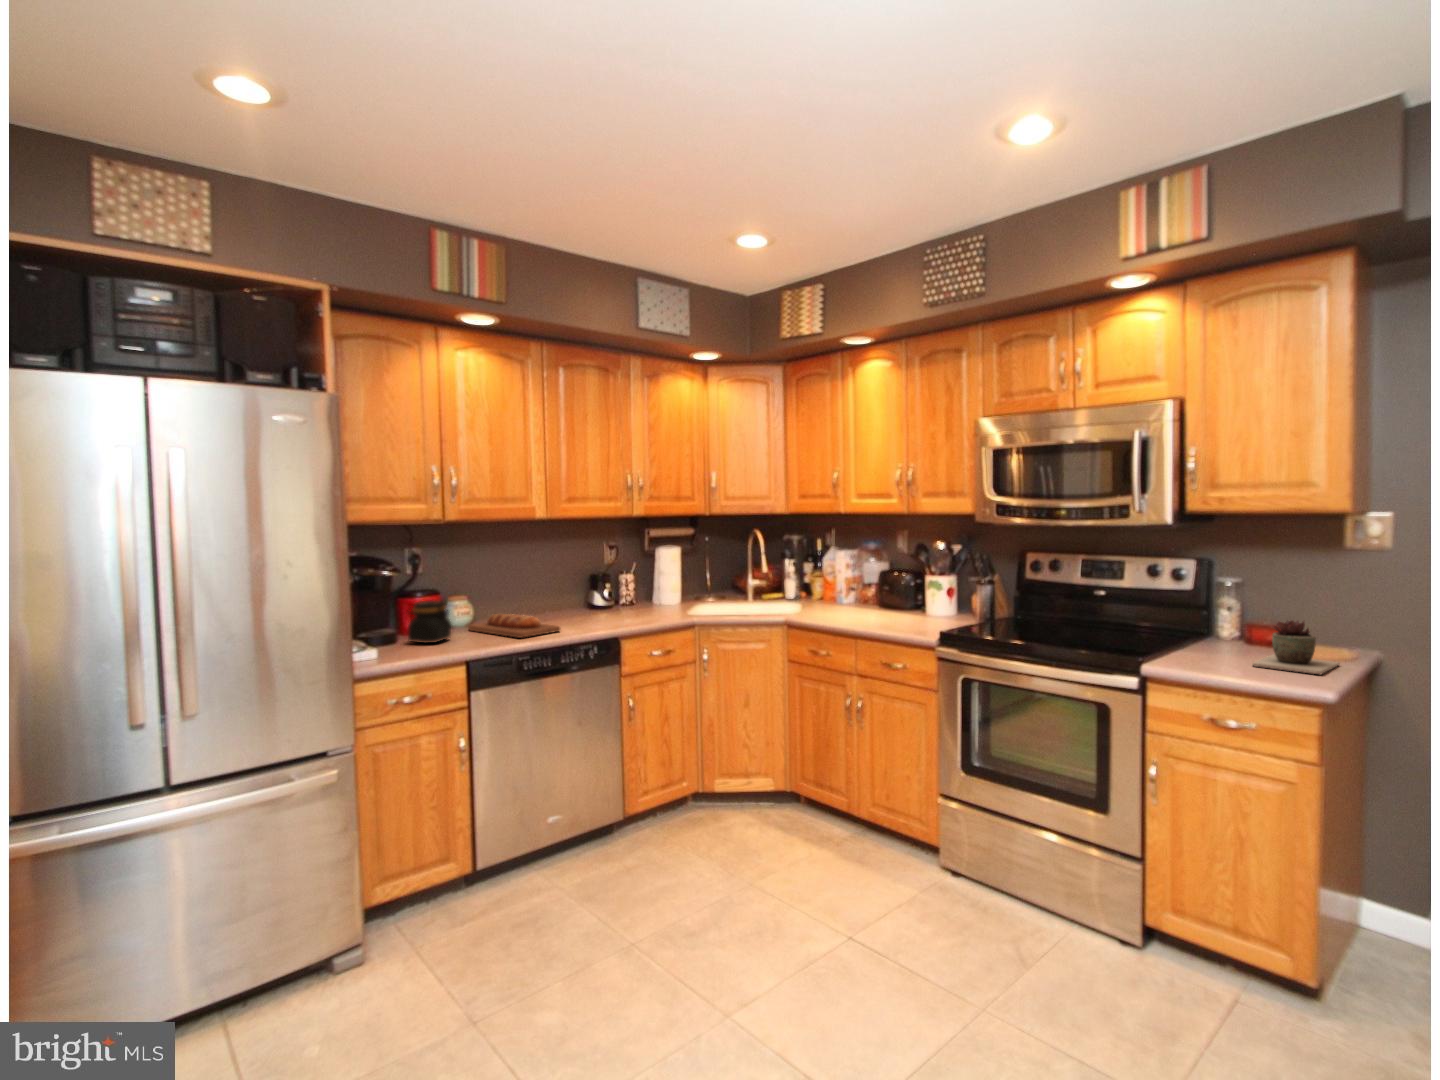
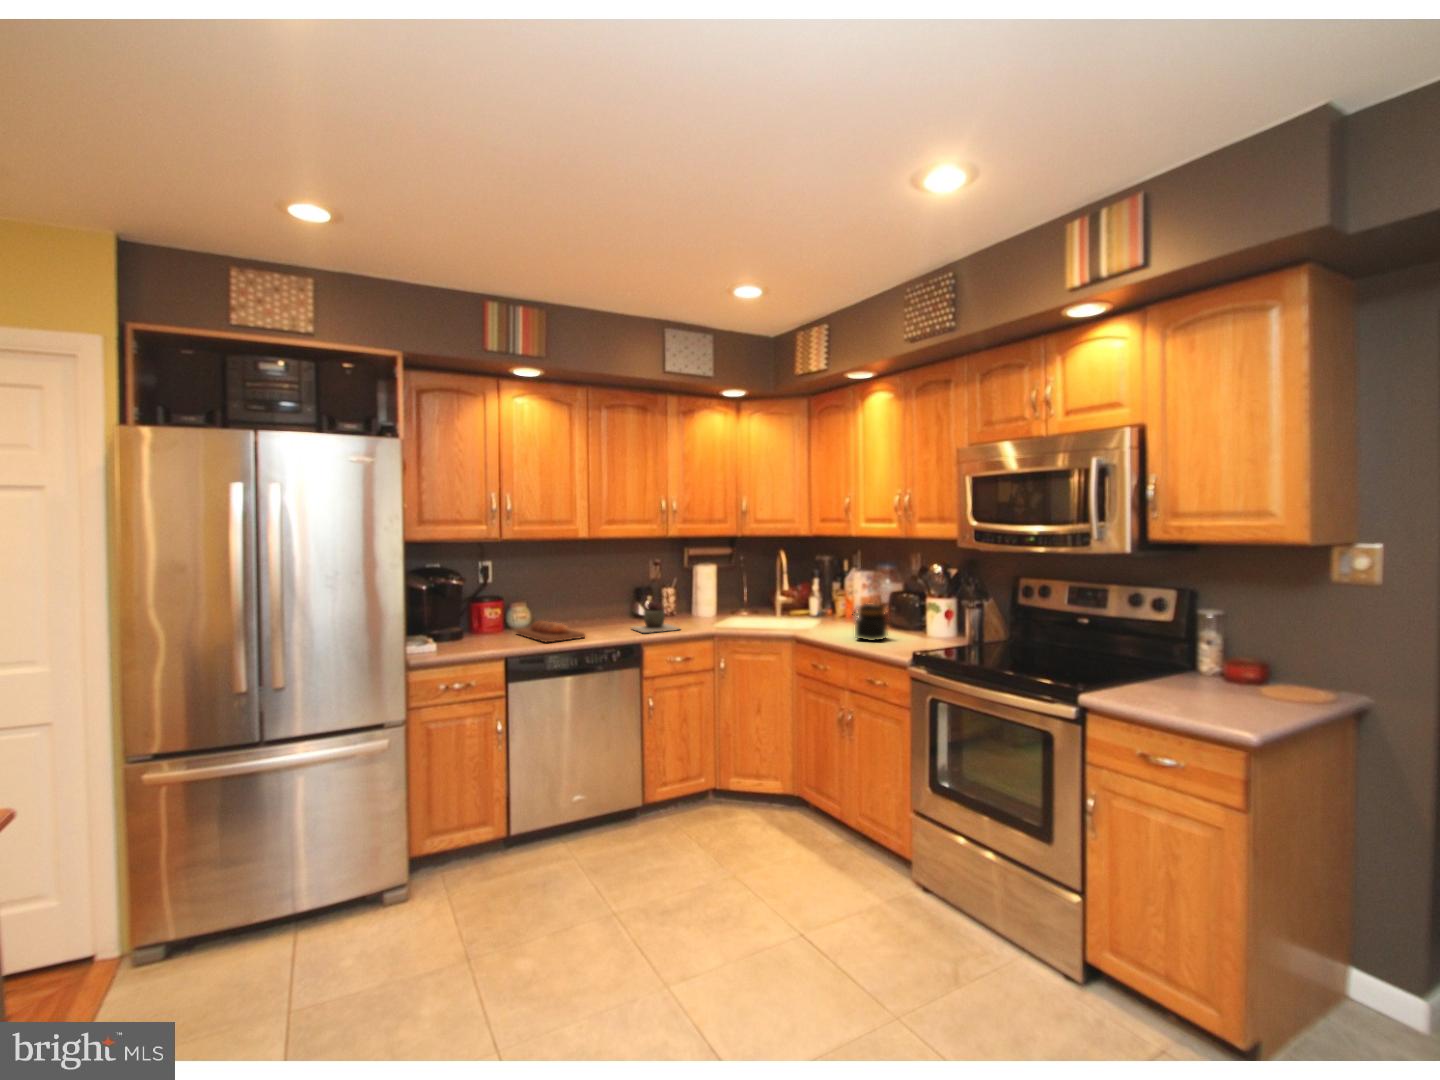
jar: present [407,601,451,643] -> present [852,604,889,641]
succulent plant: present [1252,620,1340,675] -> present [632,602,680,633]

